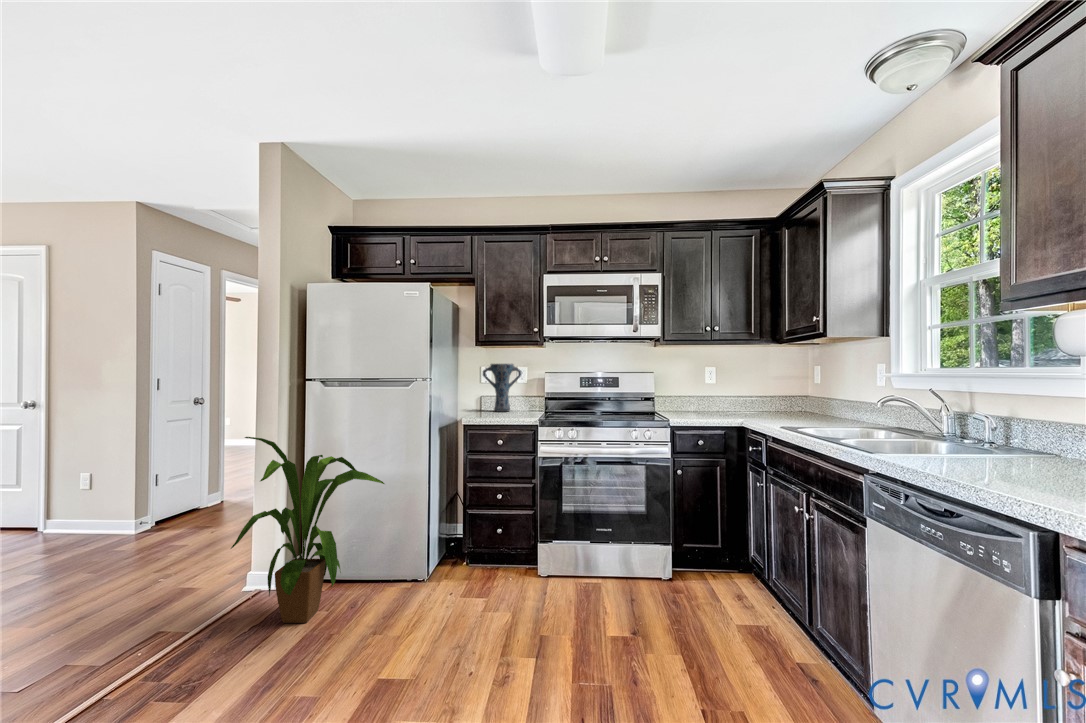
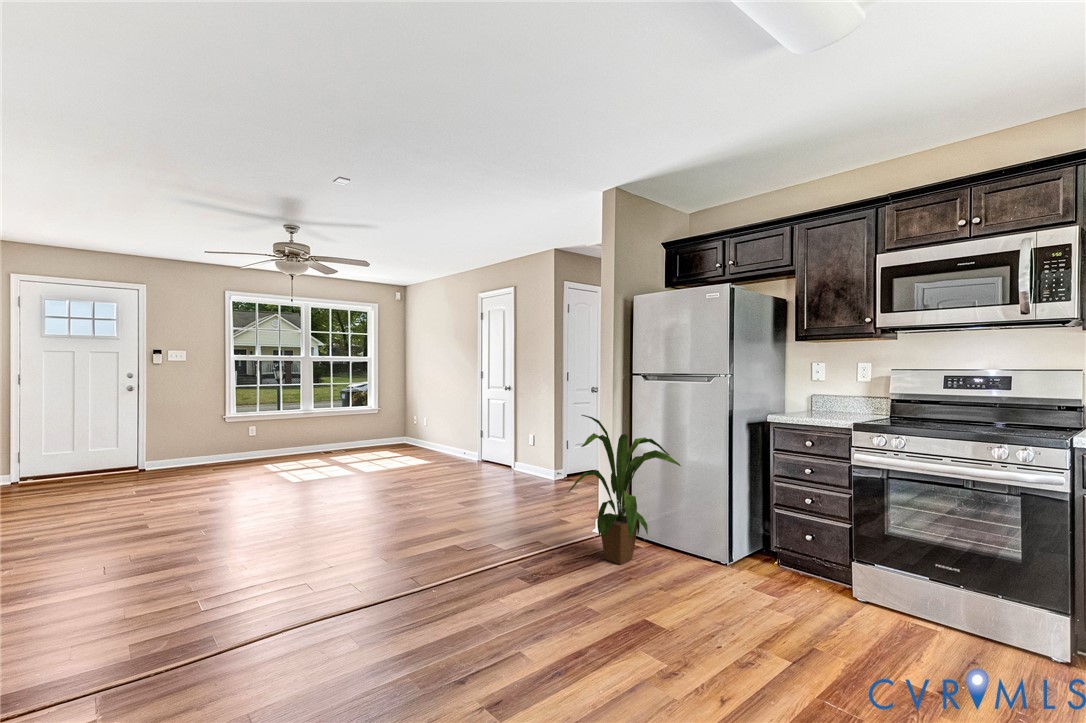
vase: present [483,364,521,412] -> none [813,359,862,413]

